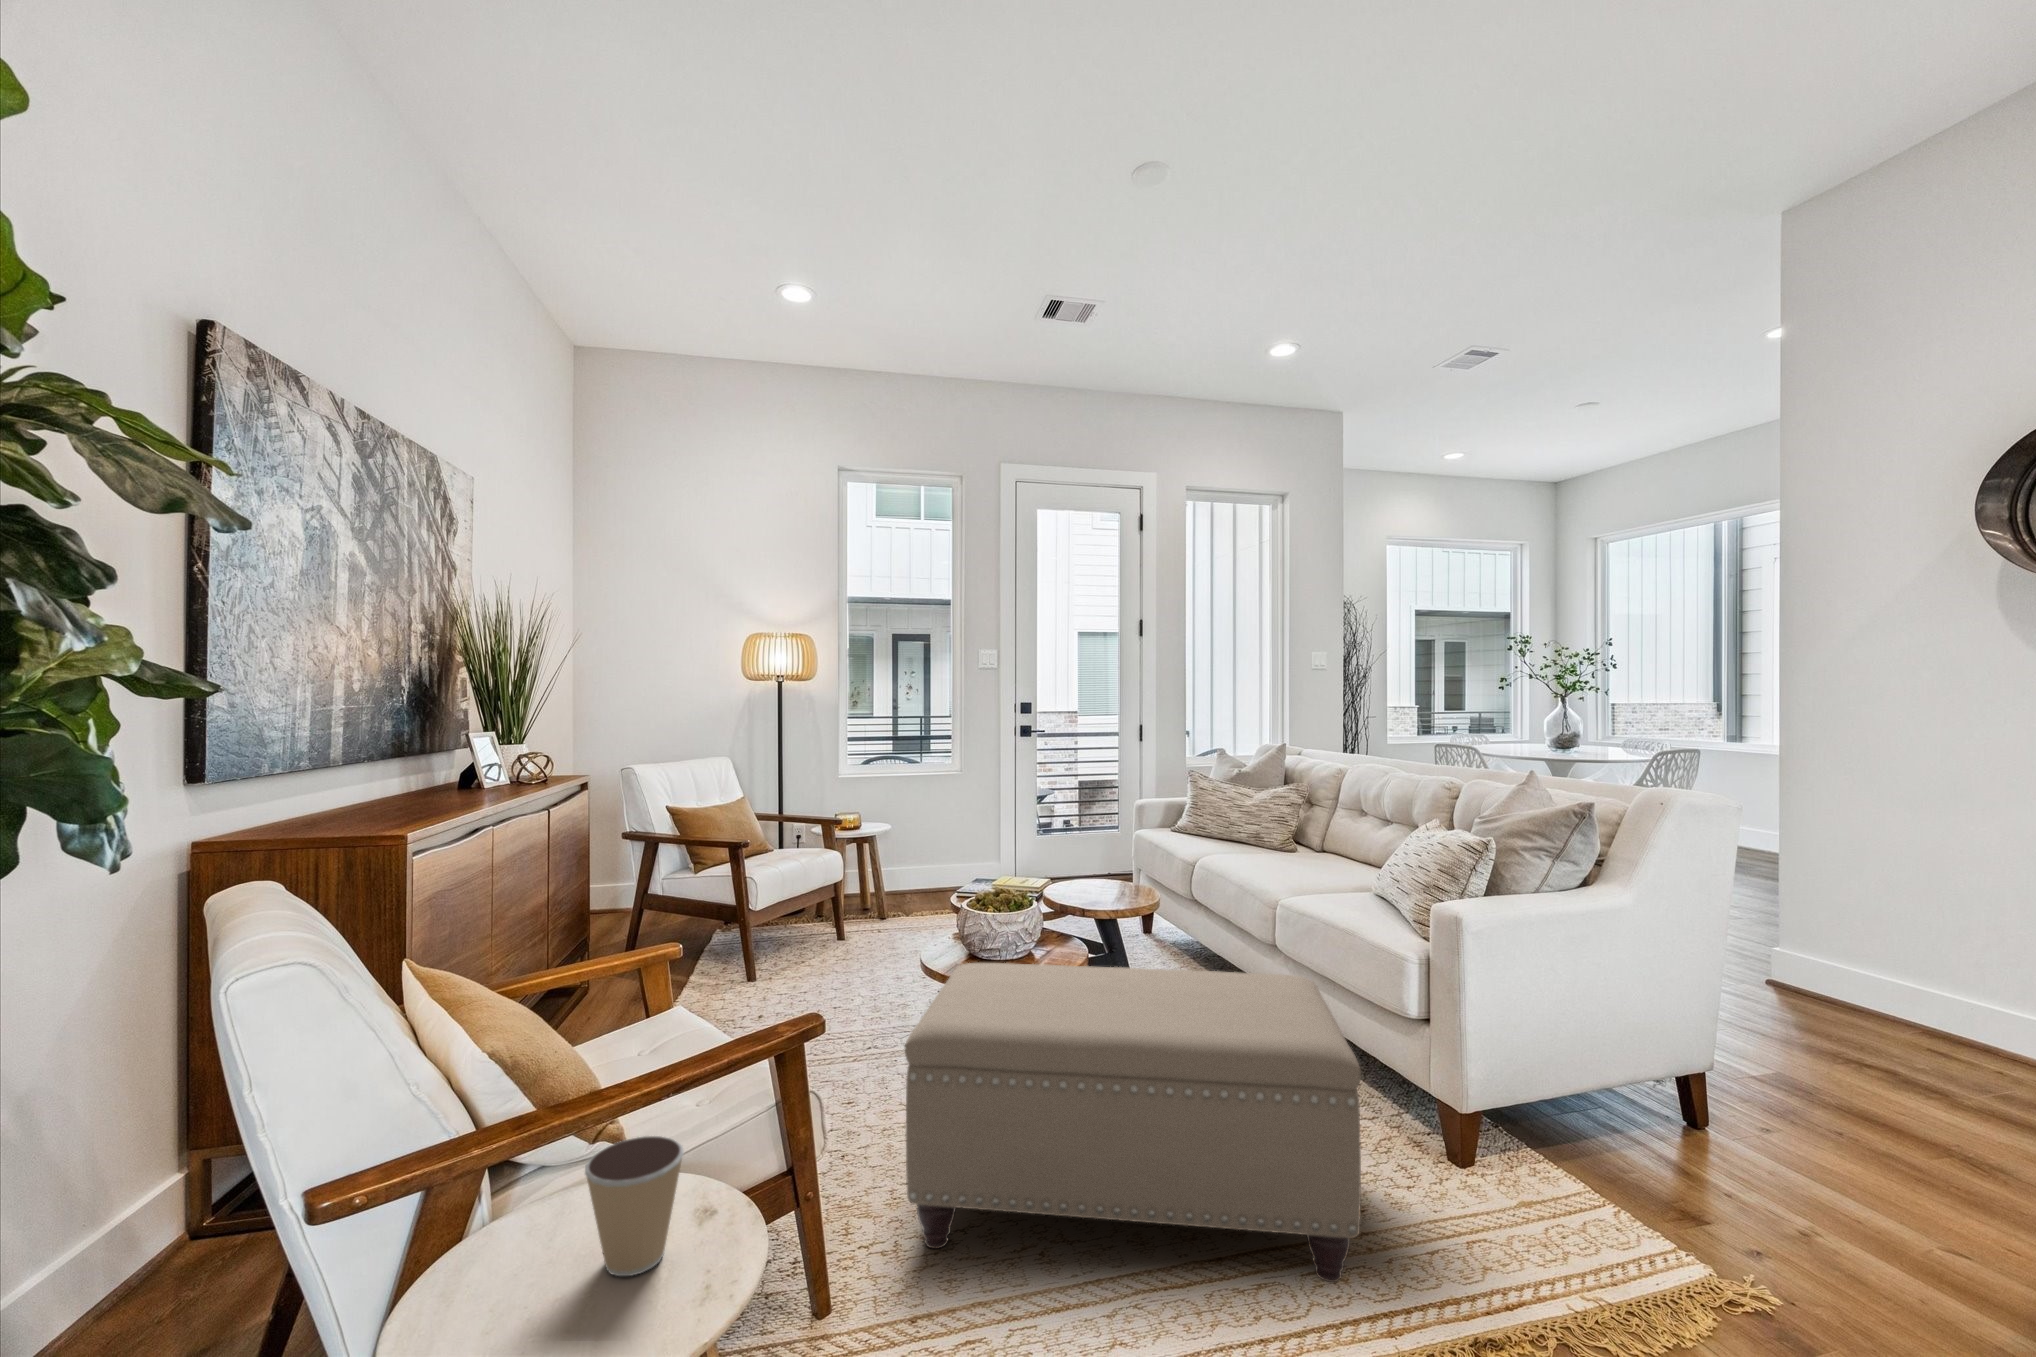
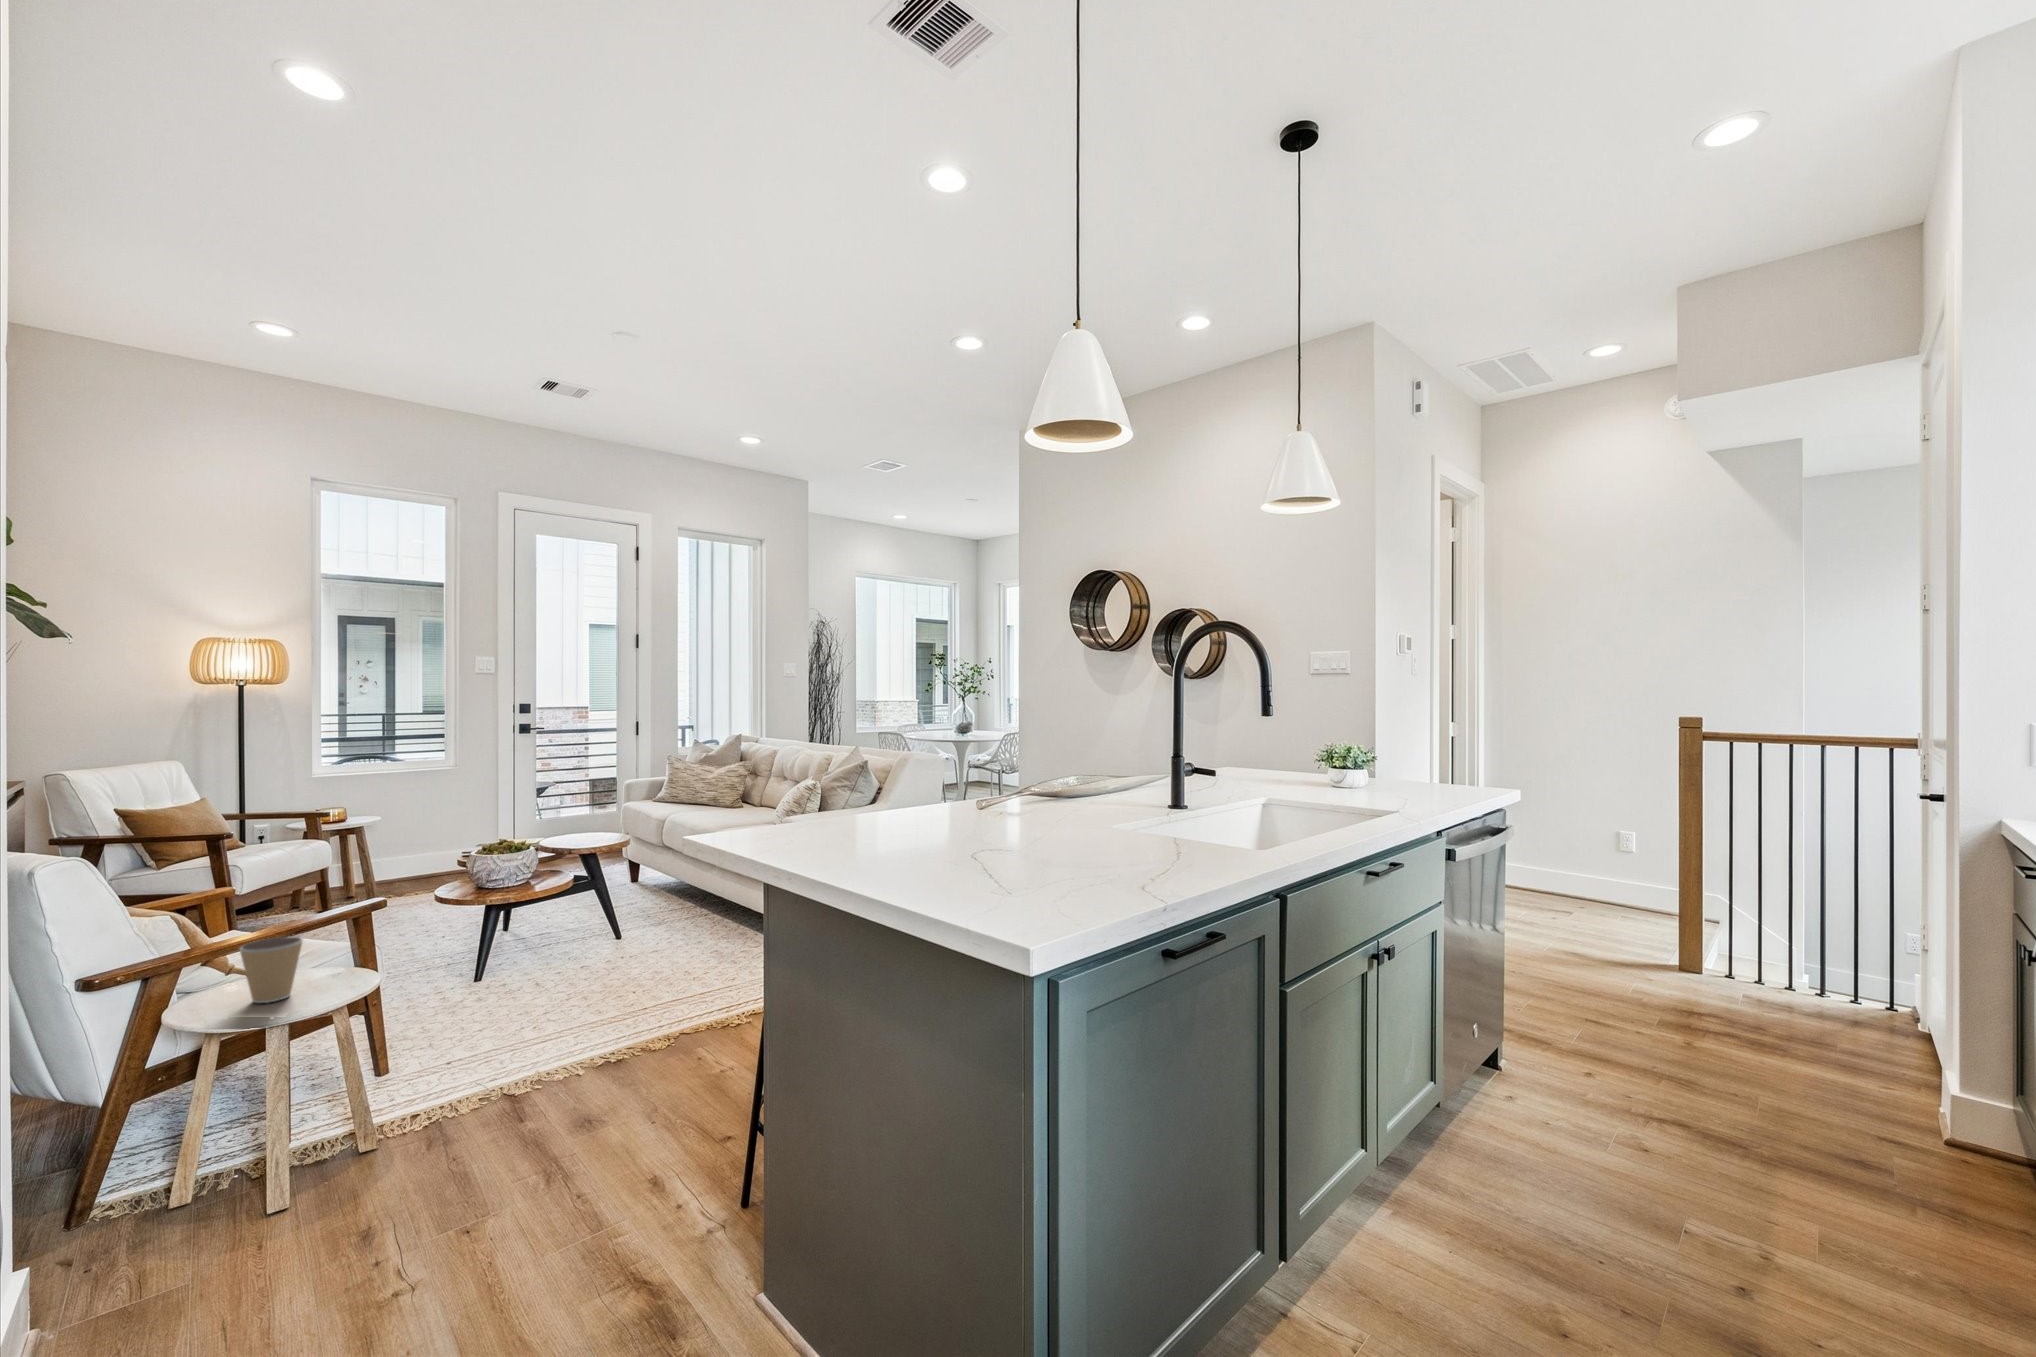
ottoman: present [905,963,1361,1282] -> none [425,867,731,1058]

